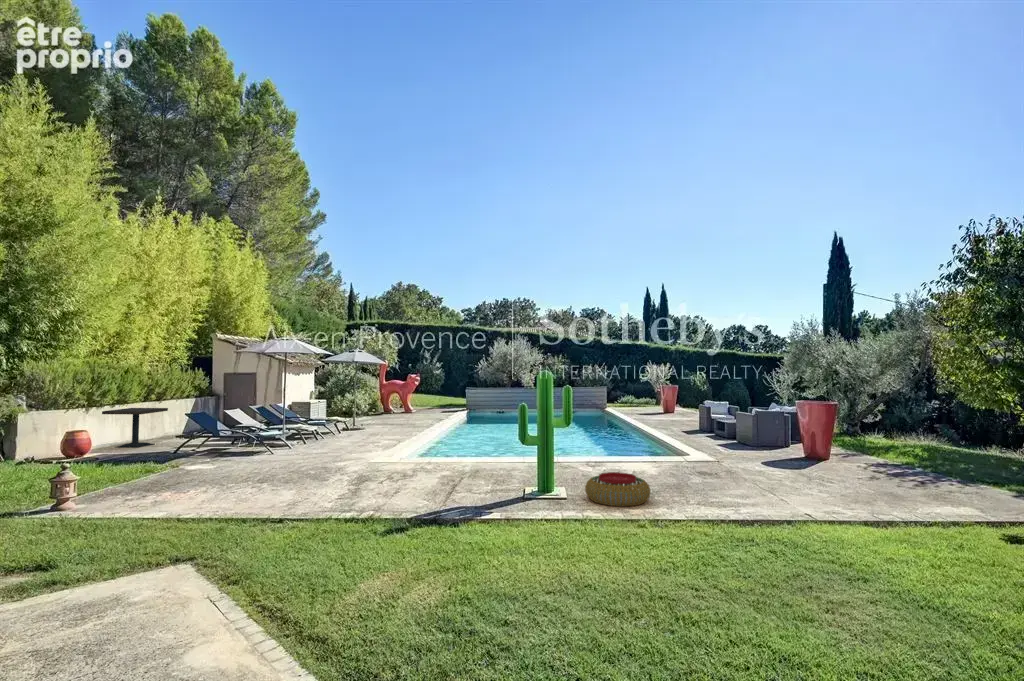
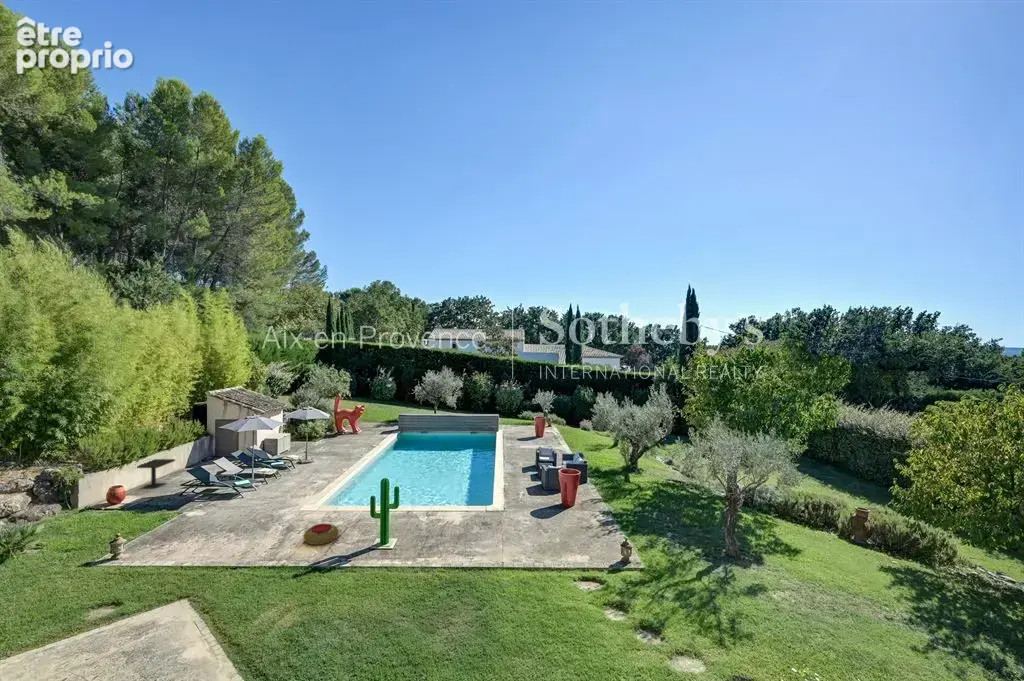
pouf: present [585,472,650,506] -> present [304,524,339,545]

